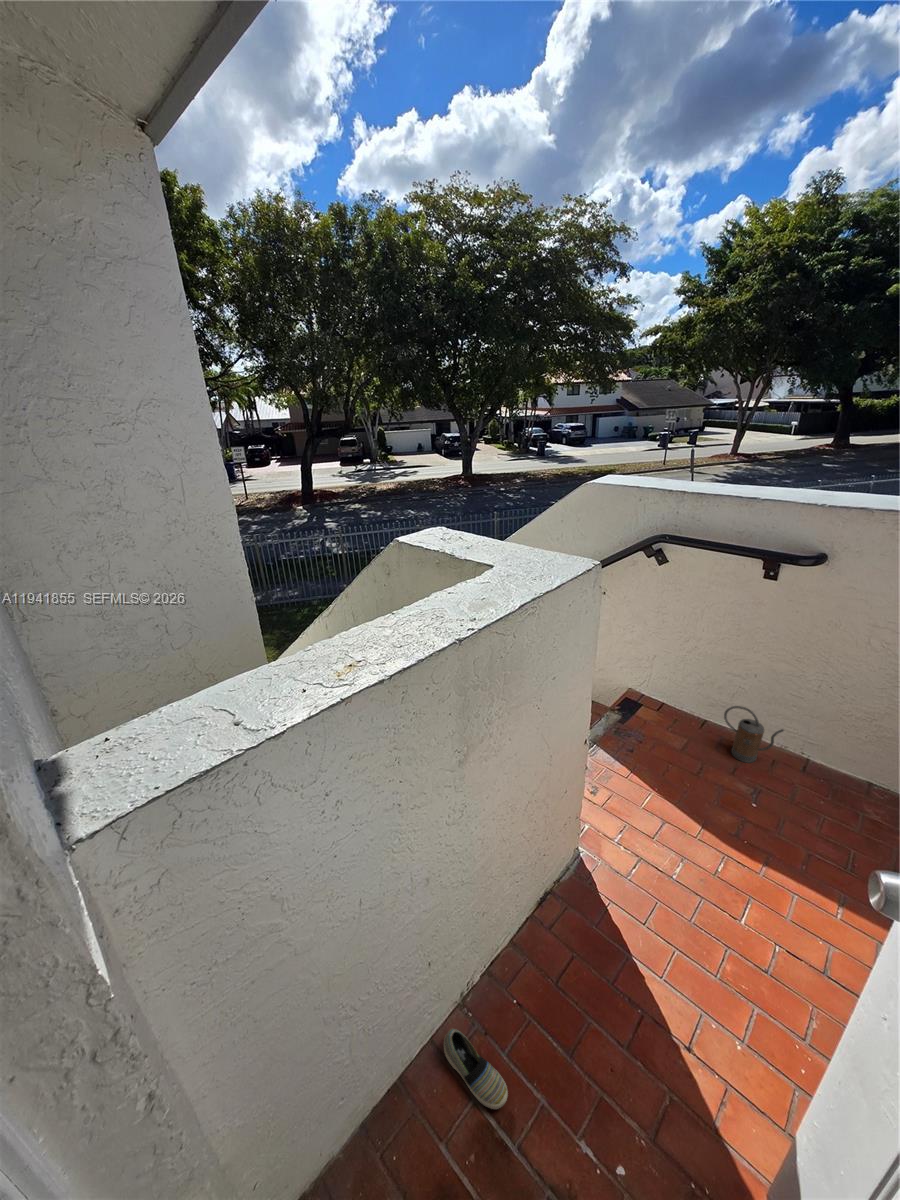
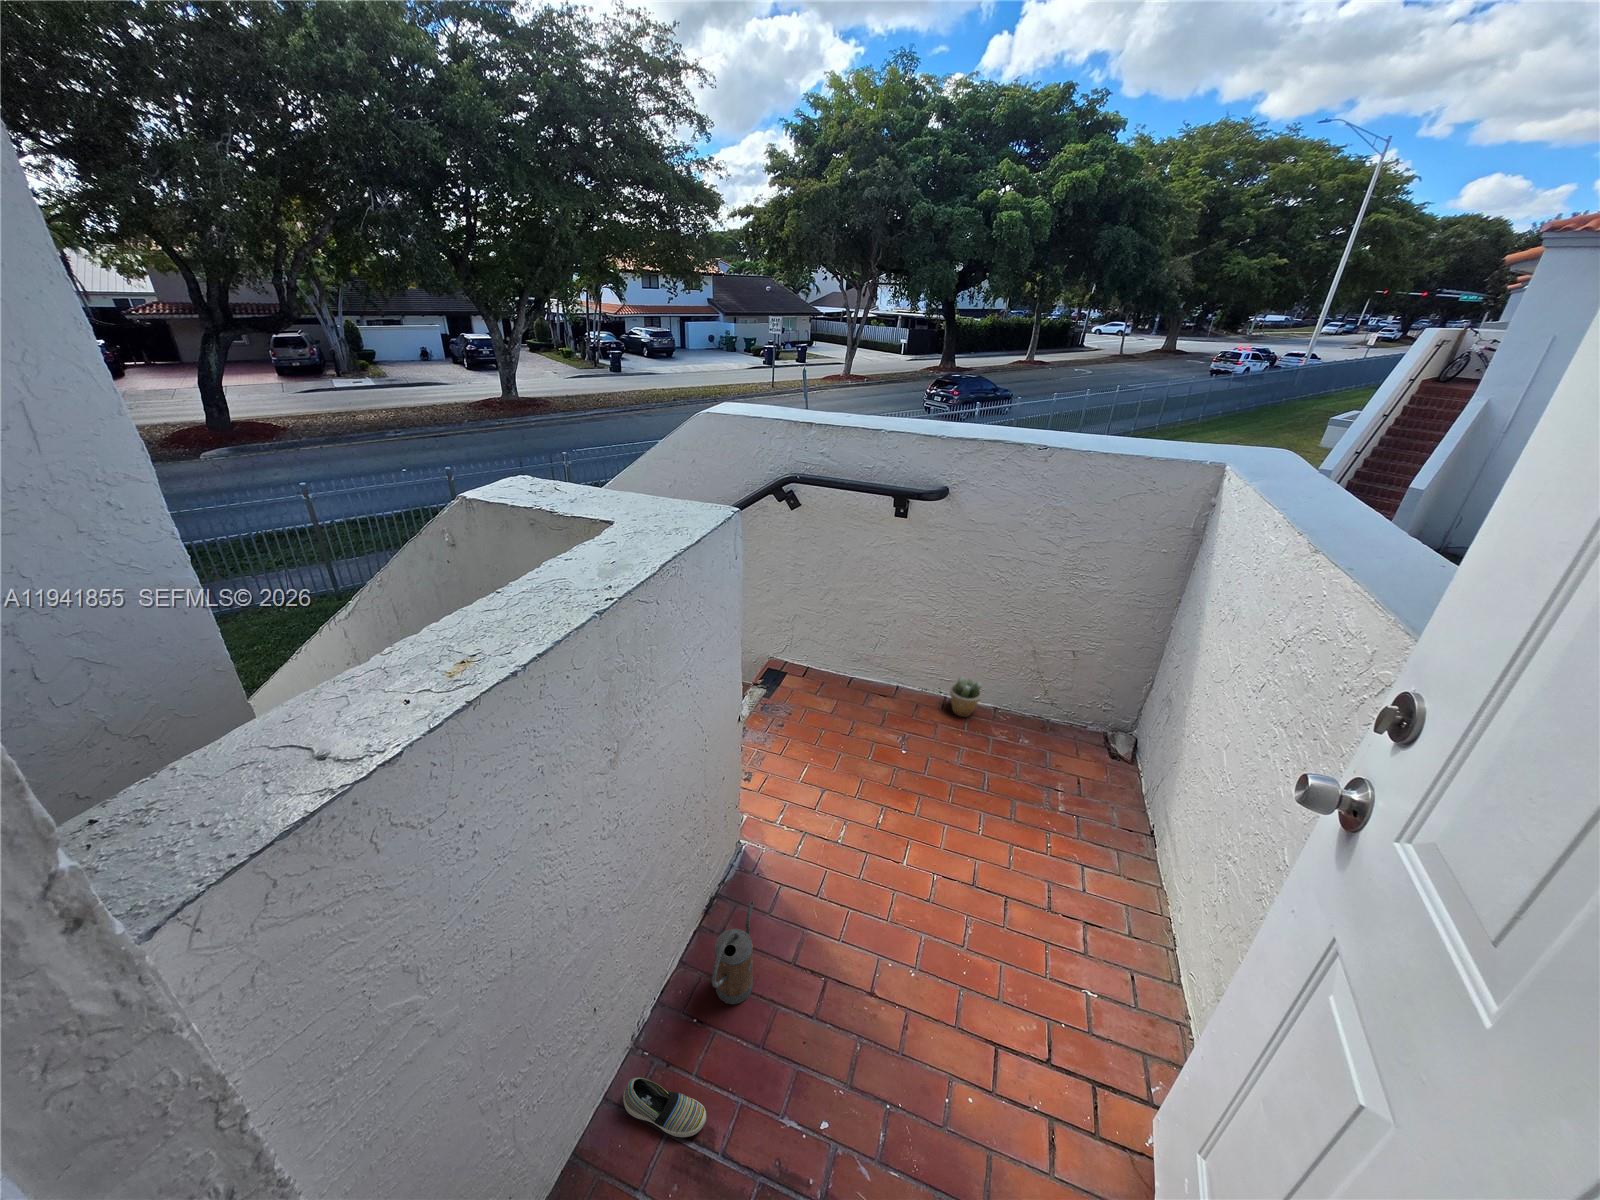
watering can: present [724,706,784,763] -> present [712,901,754,1004]
potted plant: none [813,744,856,787] -> present [950,677,982,717]

